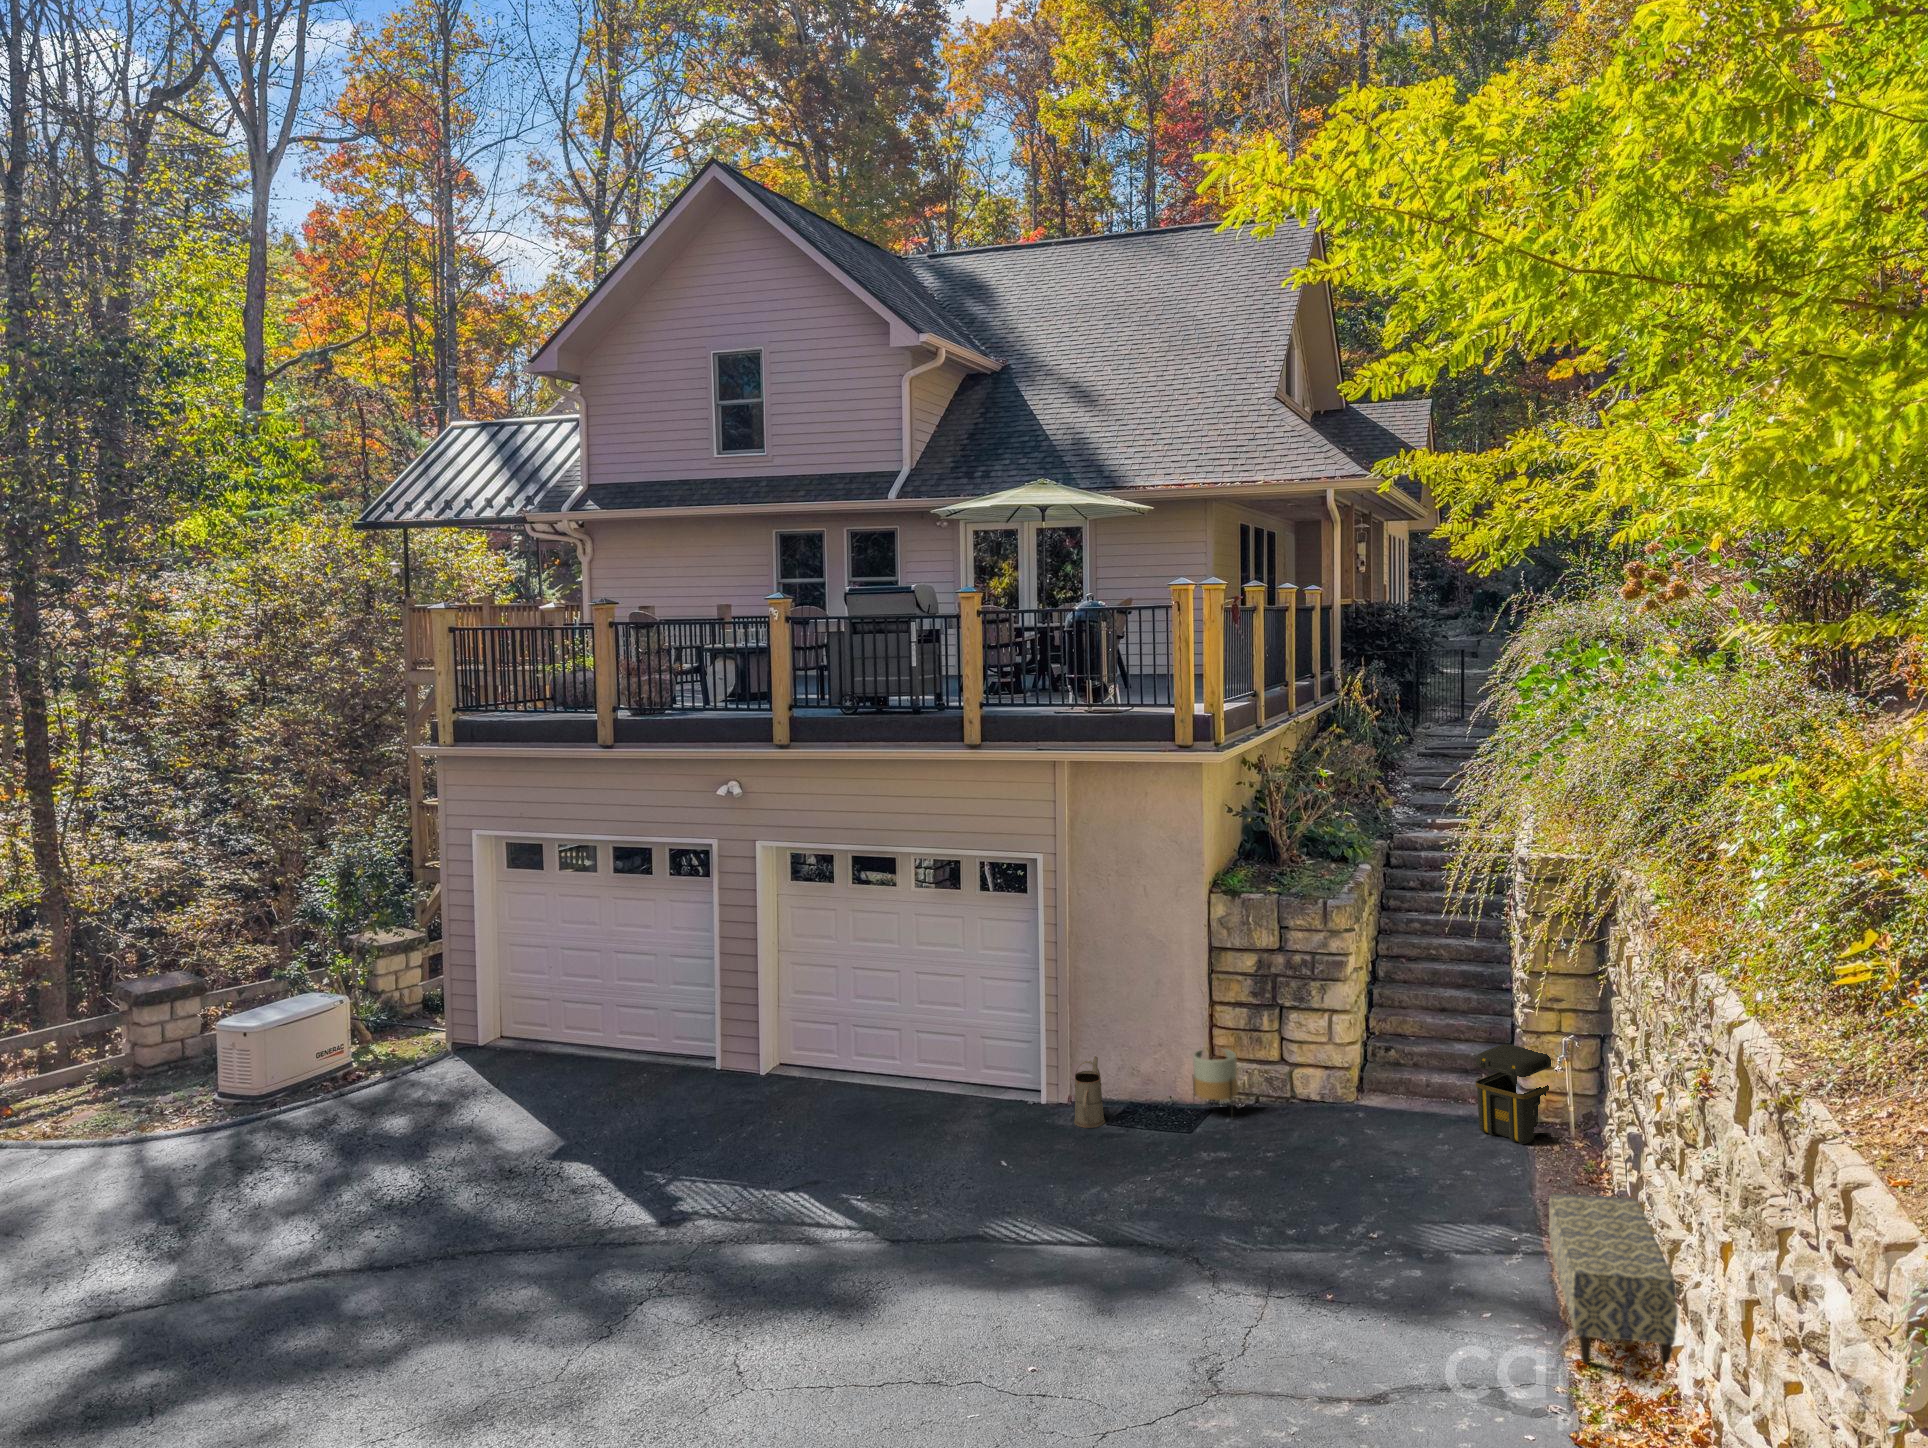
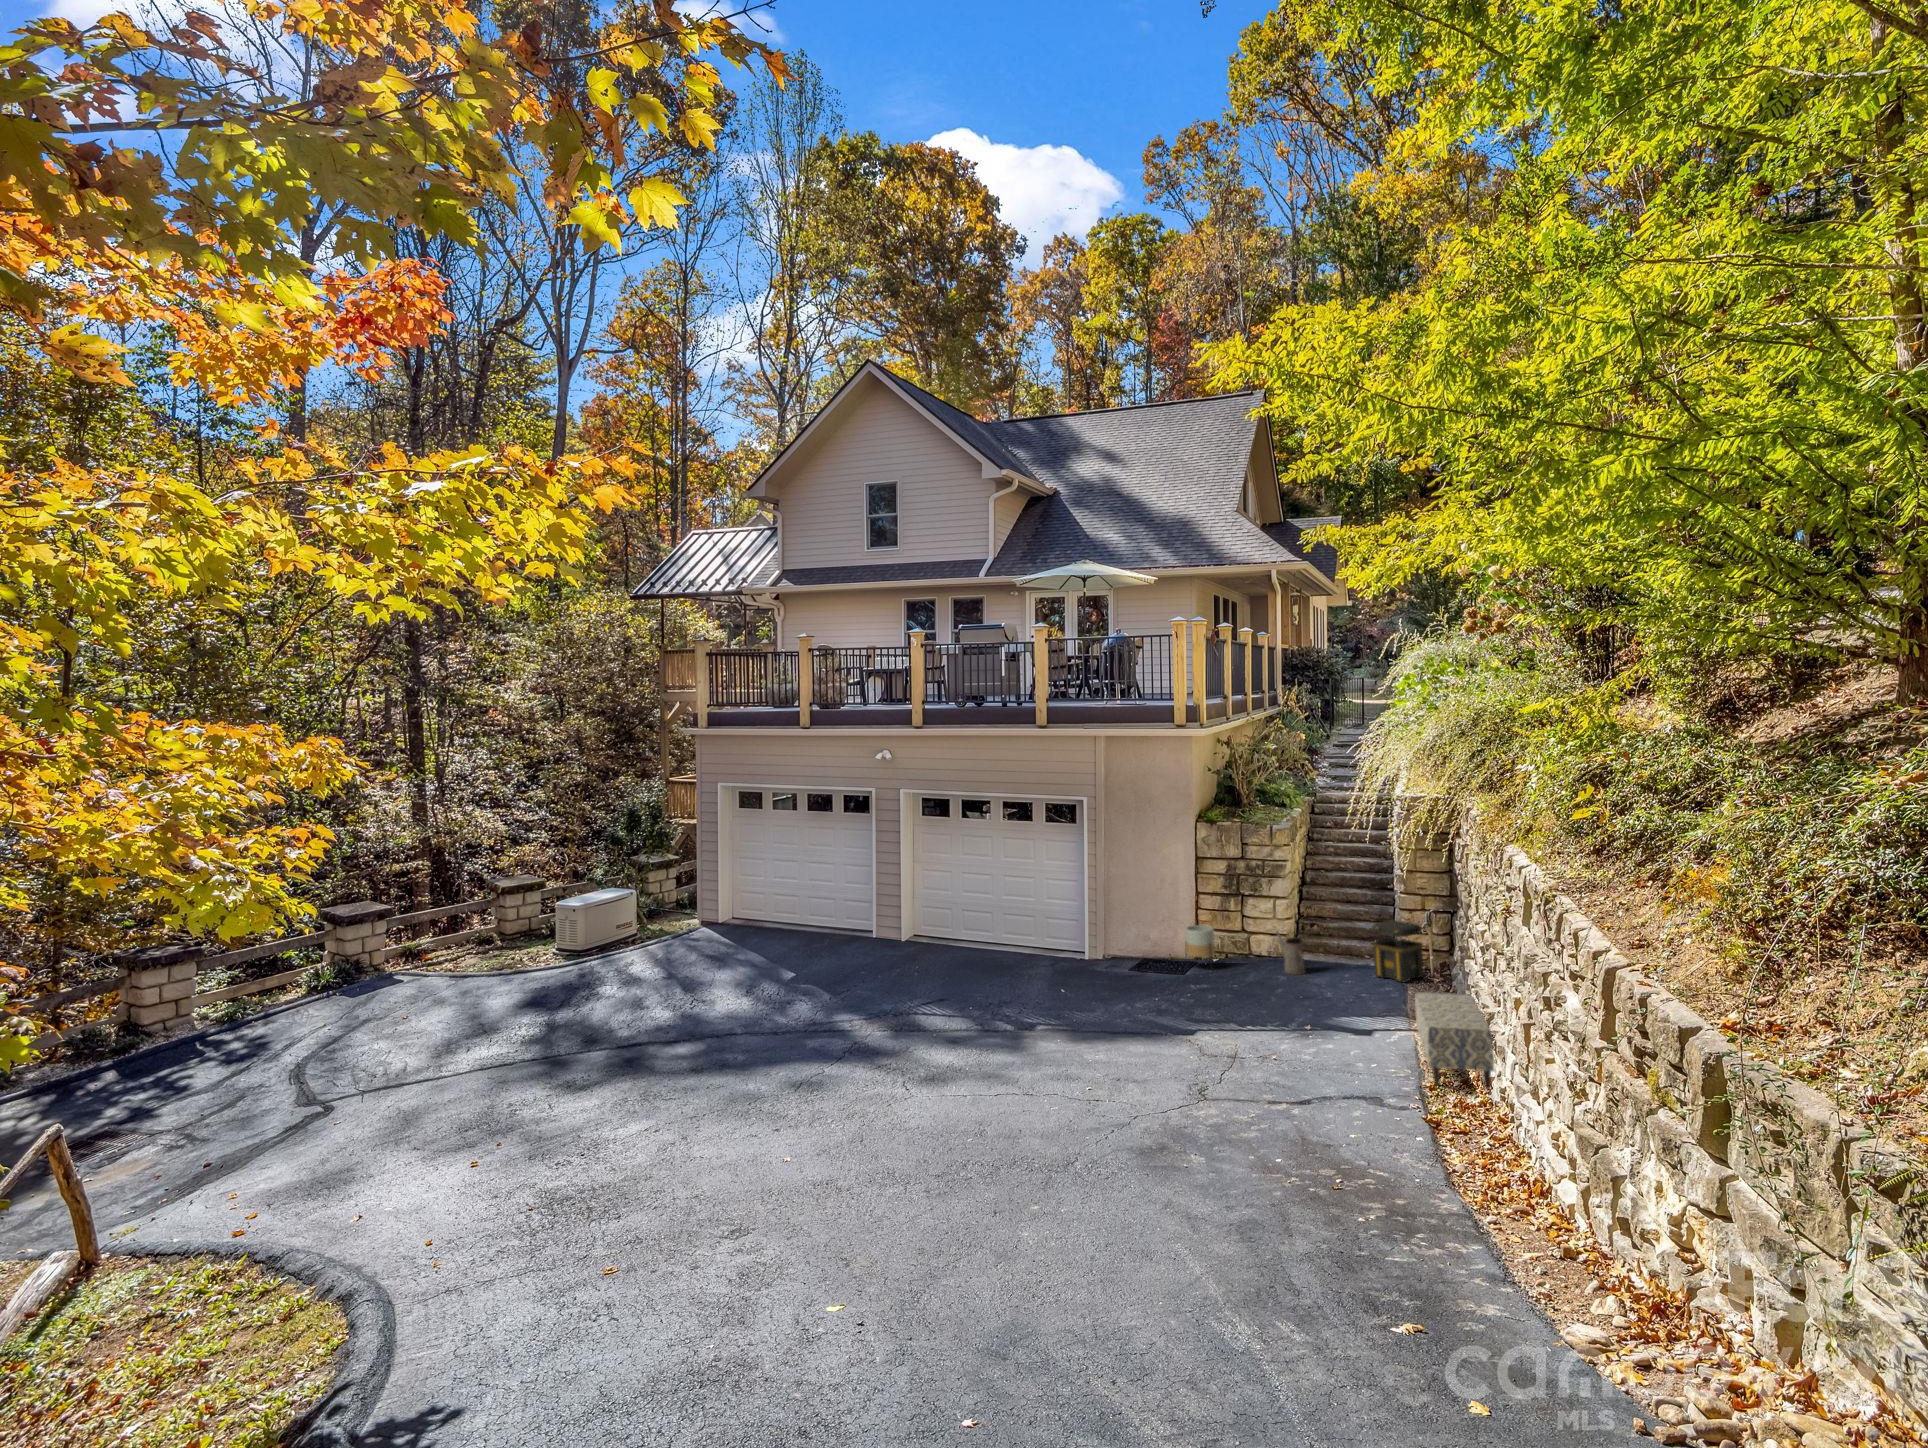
watering can: present [1074,1056,1105,1128] -> present [1277,931,1306,975]

